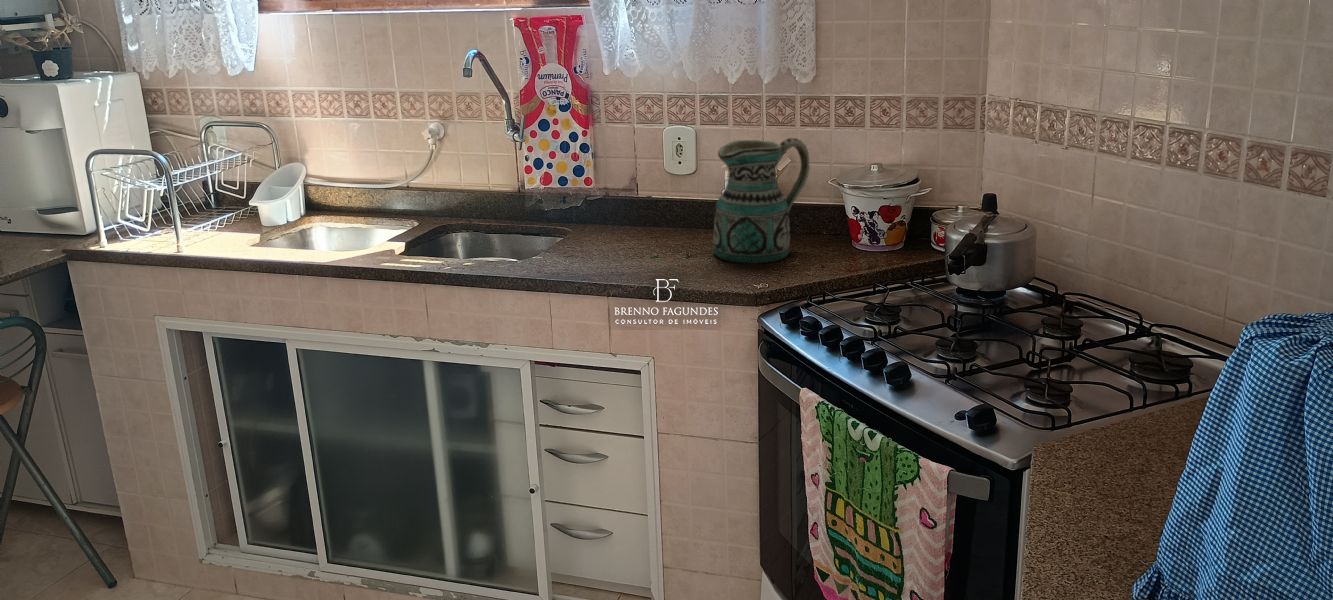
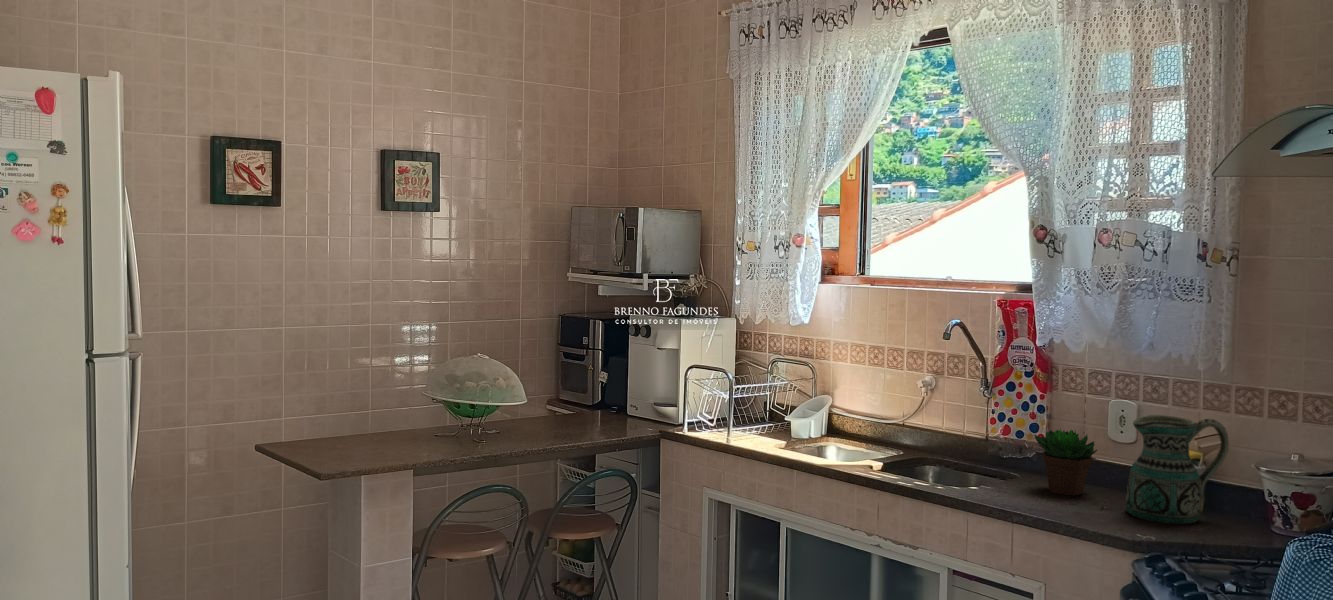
succulent plant: none [593,168,668,247] -> present [1035,429,1097,496]

